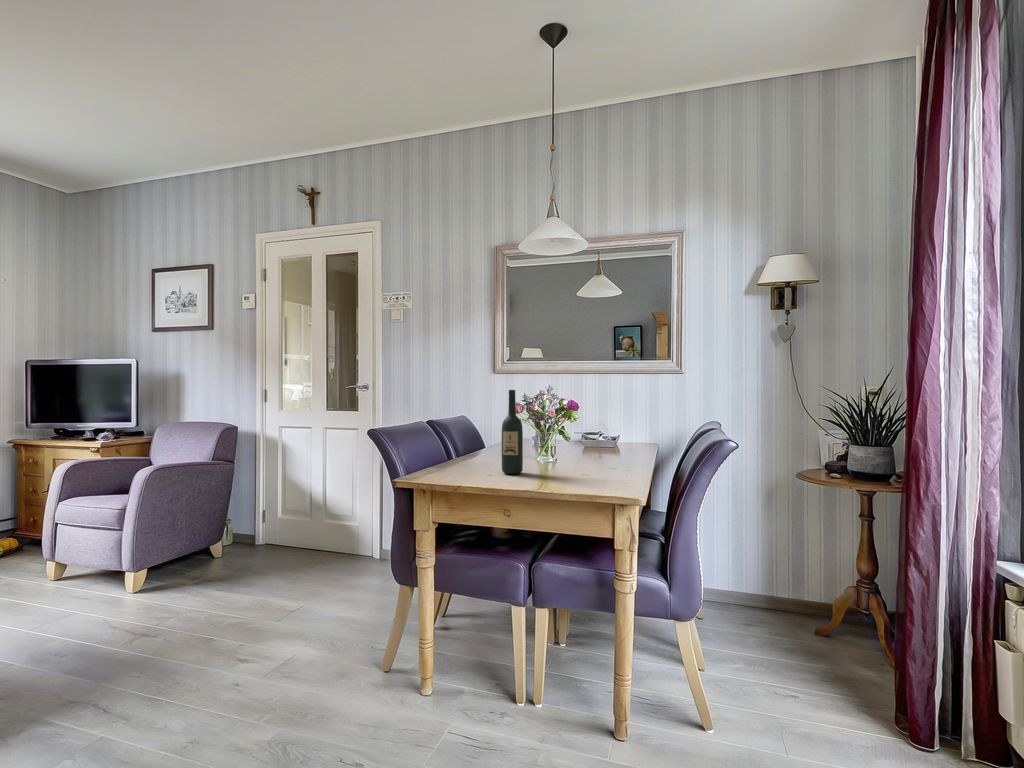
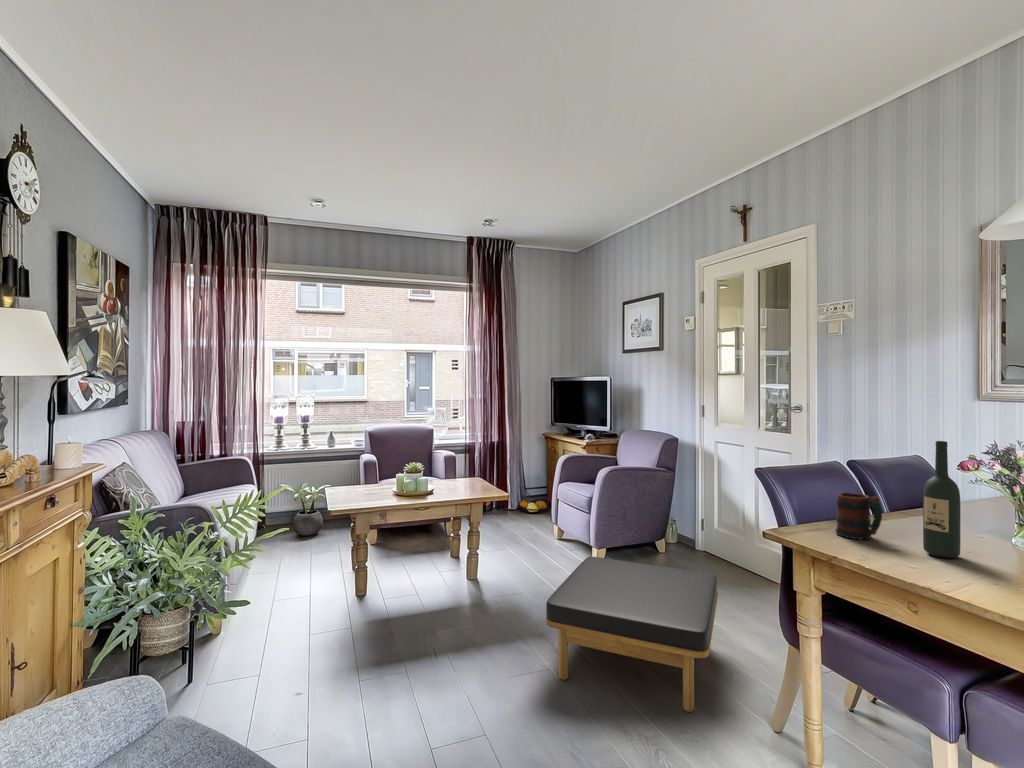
mug: none [442,438,475,474] -> present [835,492,882,539]
ottoman: none [111,552,327,731] -> present [546,557,718,712]

